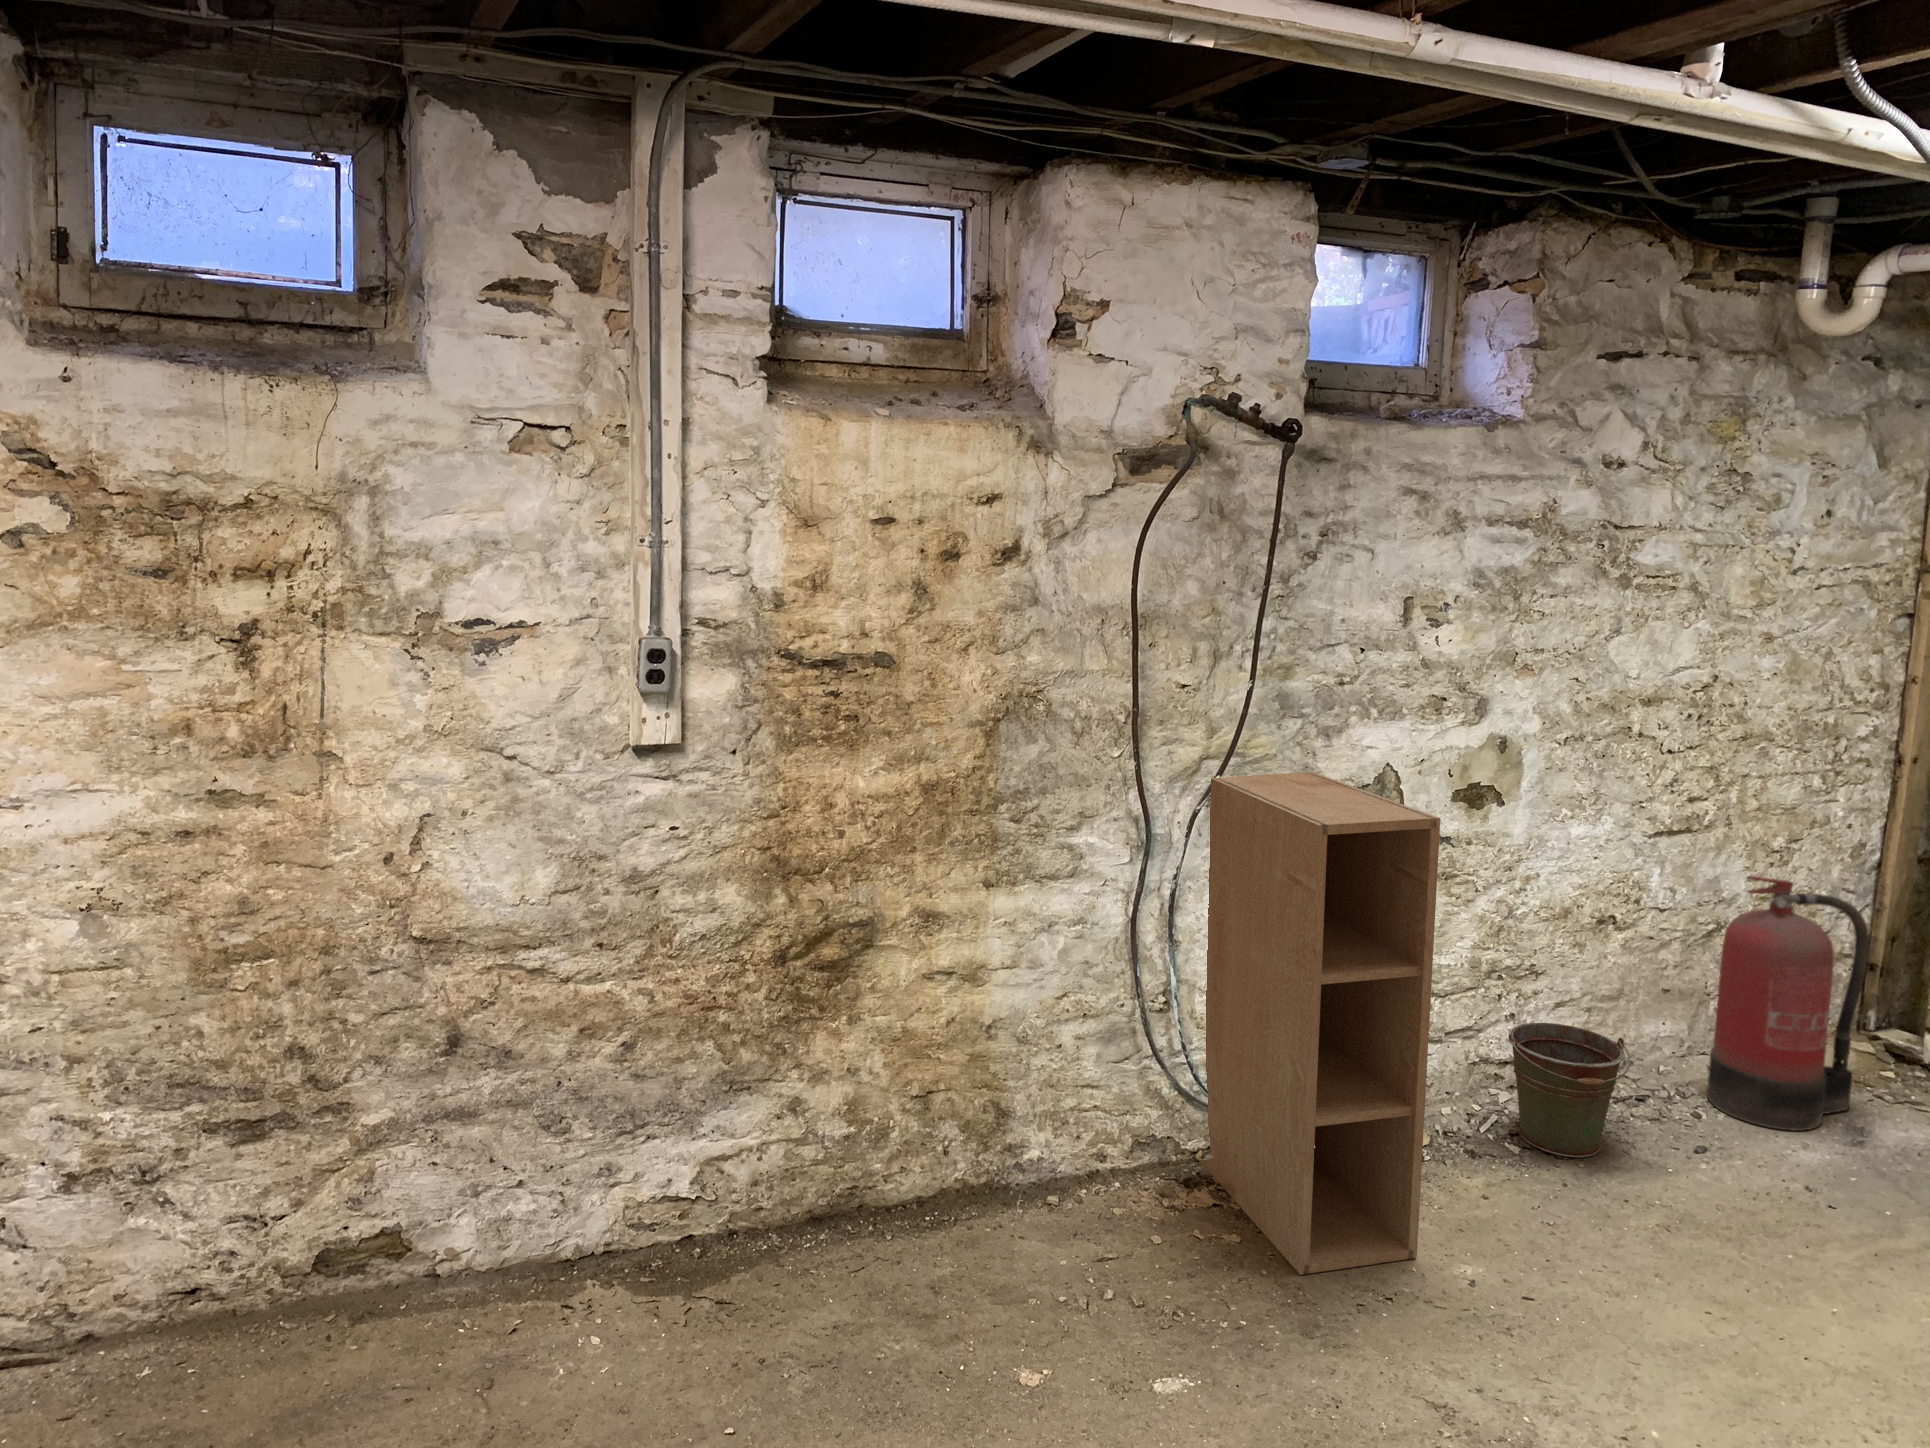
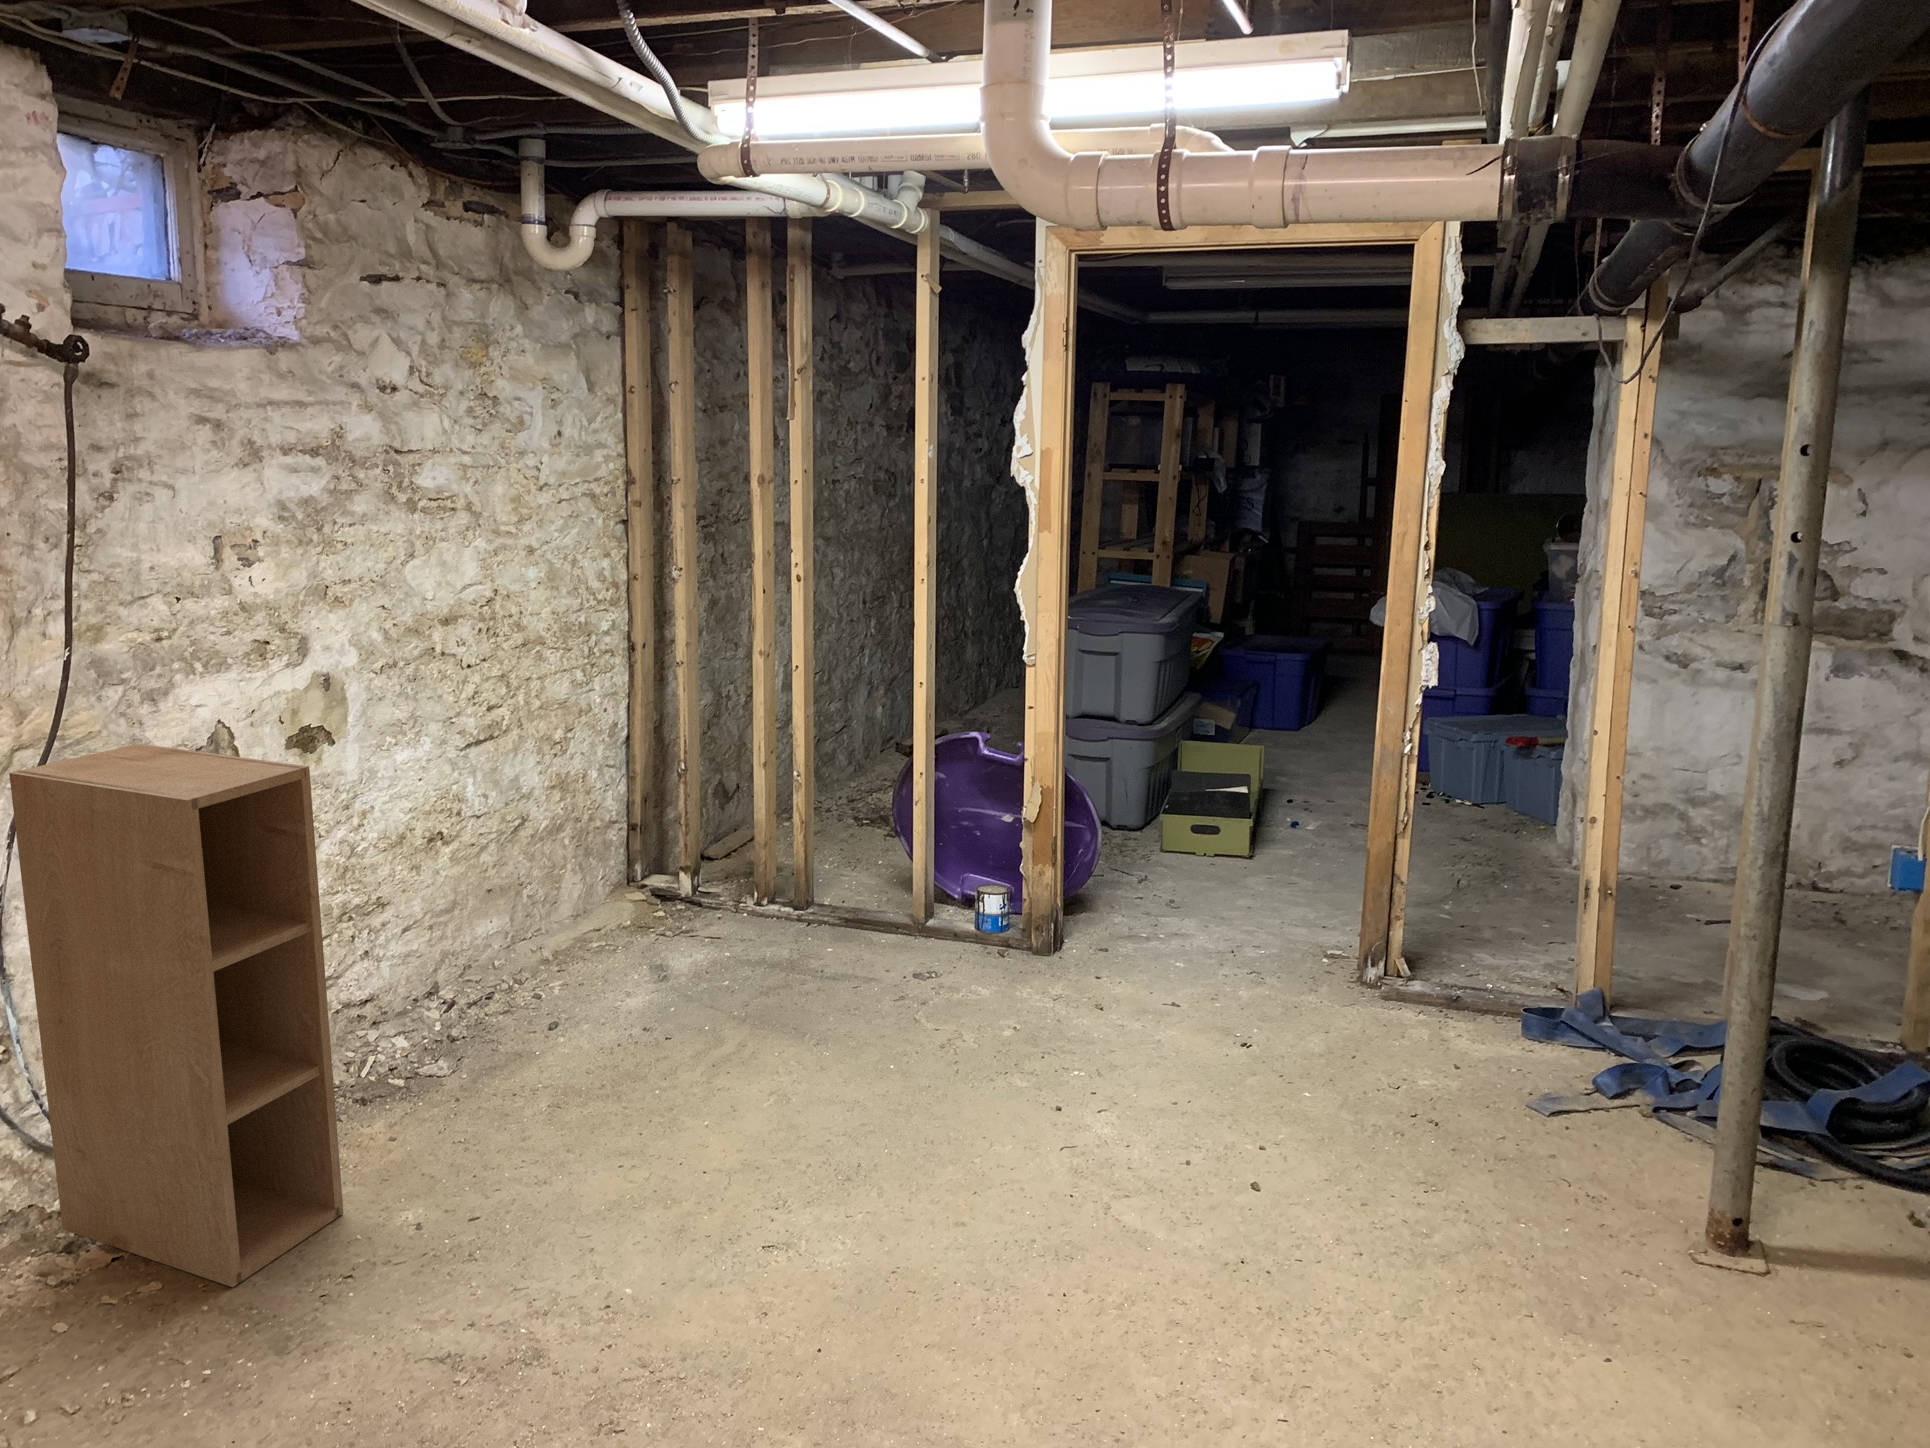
fire extinguisher: present [1707,876,1869,1131] -> none [532,763,633,978]
bucket: present [1508,1023,1631,1157] -> none [374,938,484,1066]

